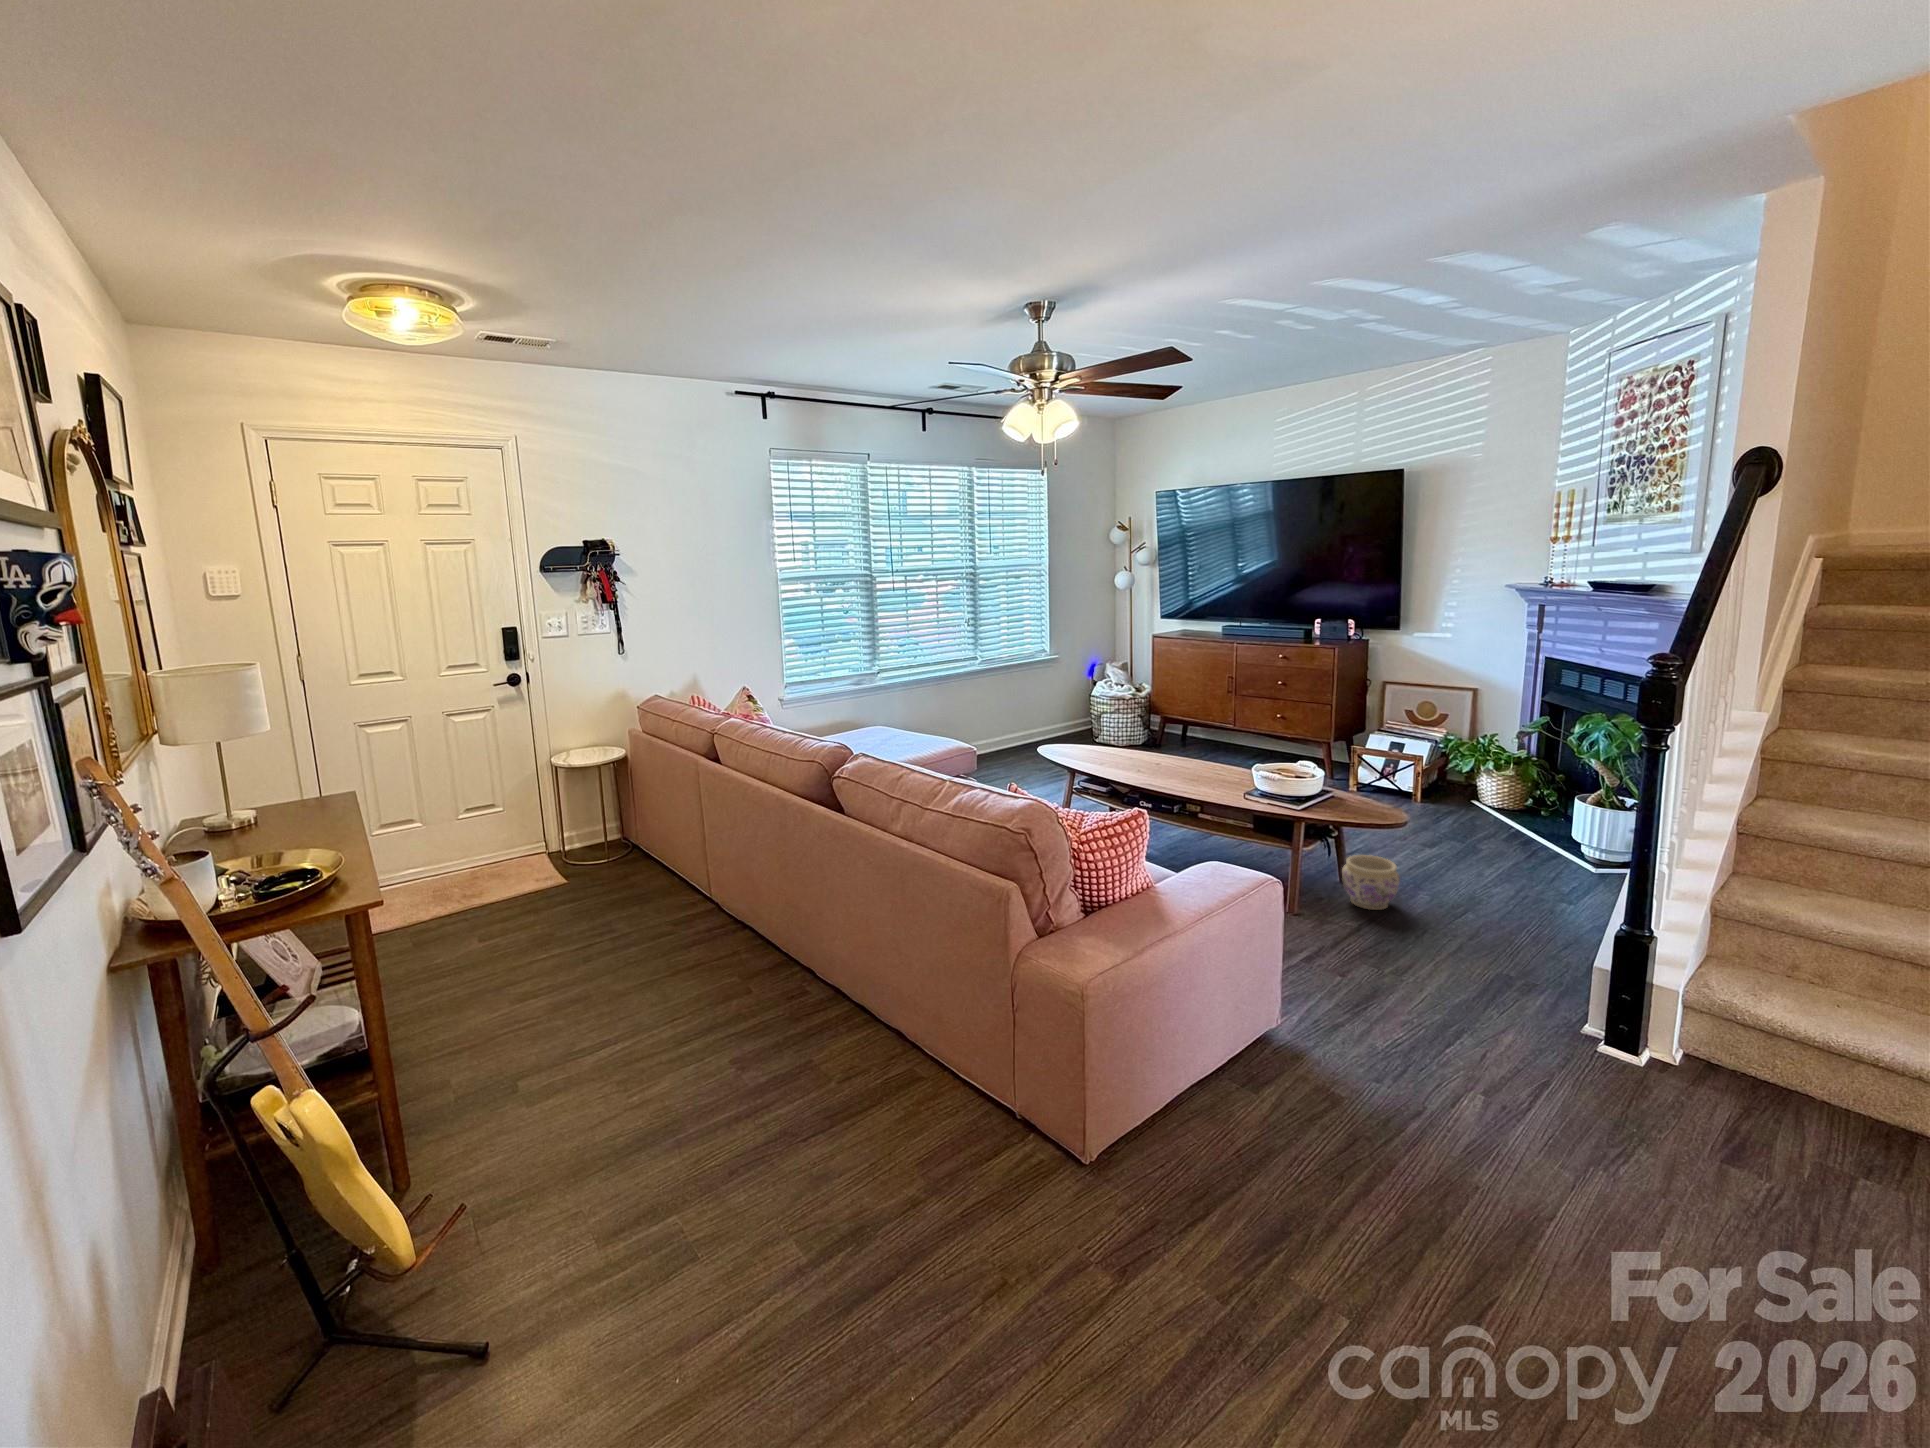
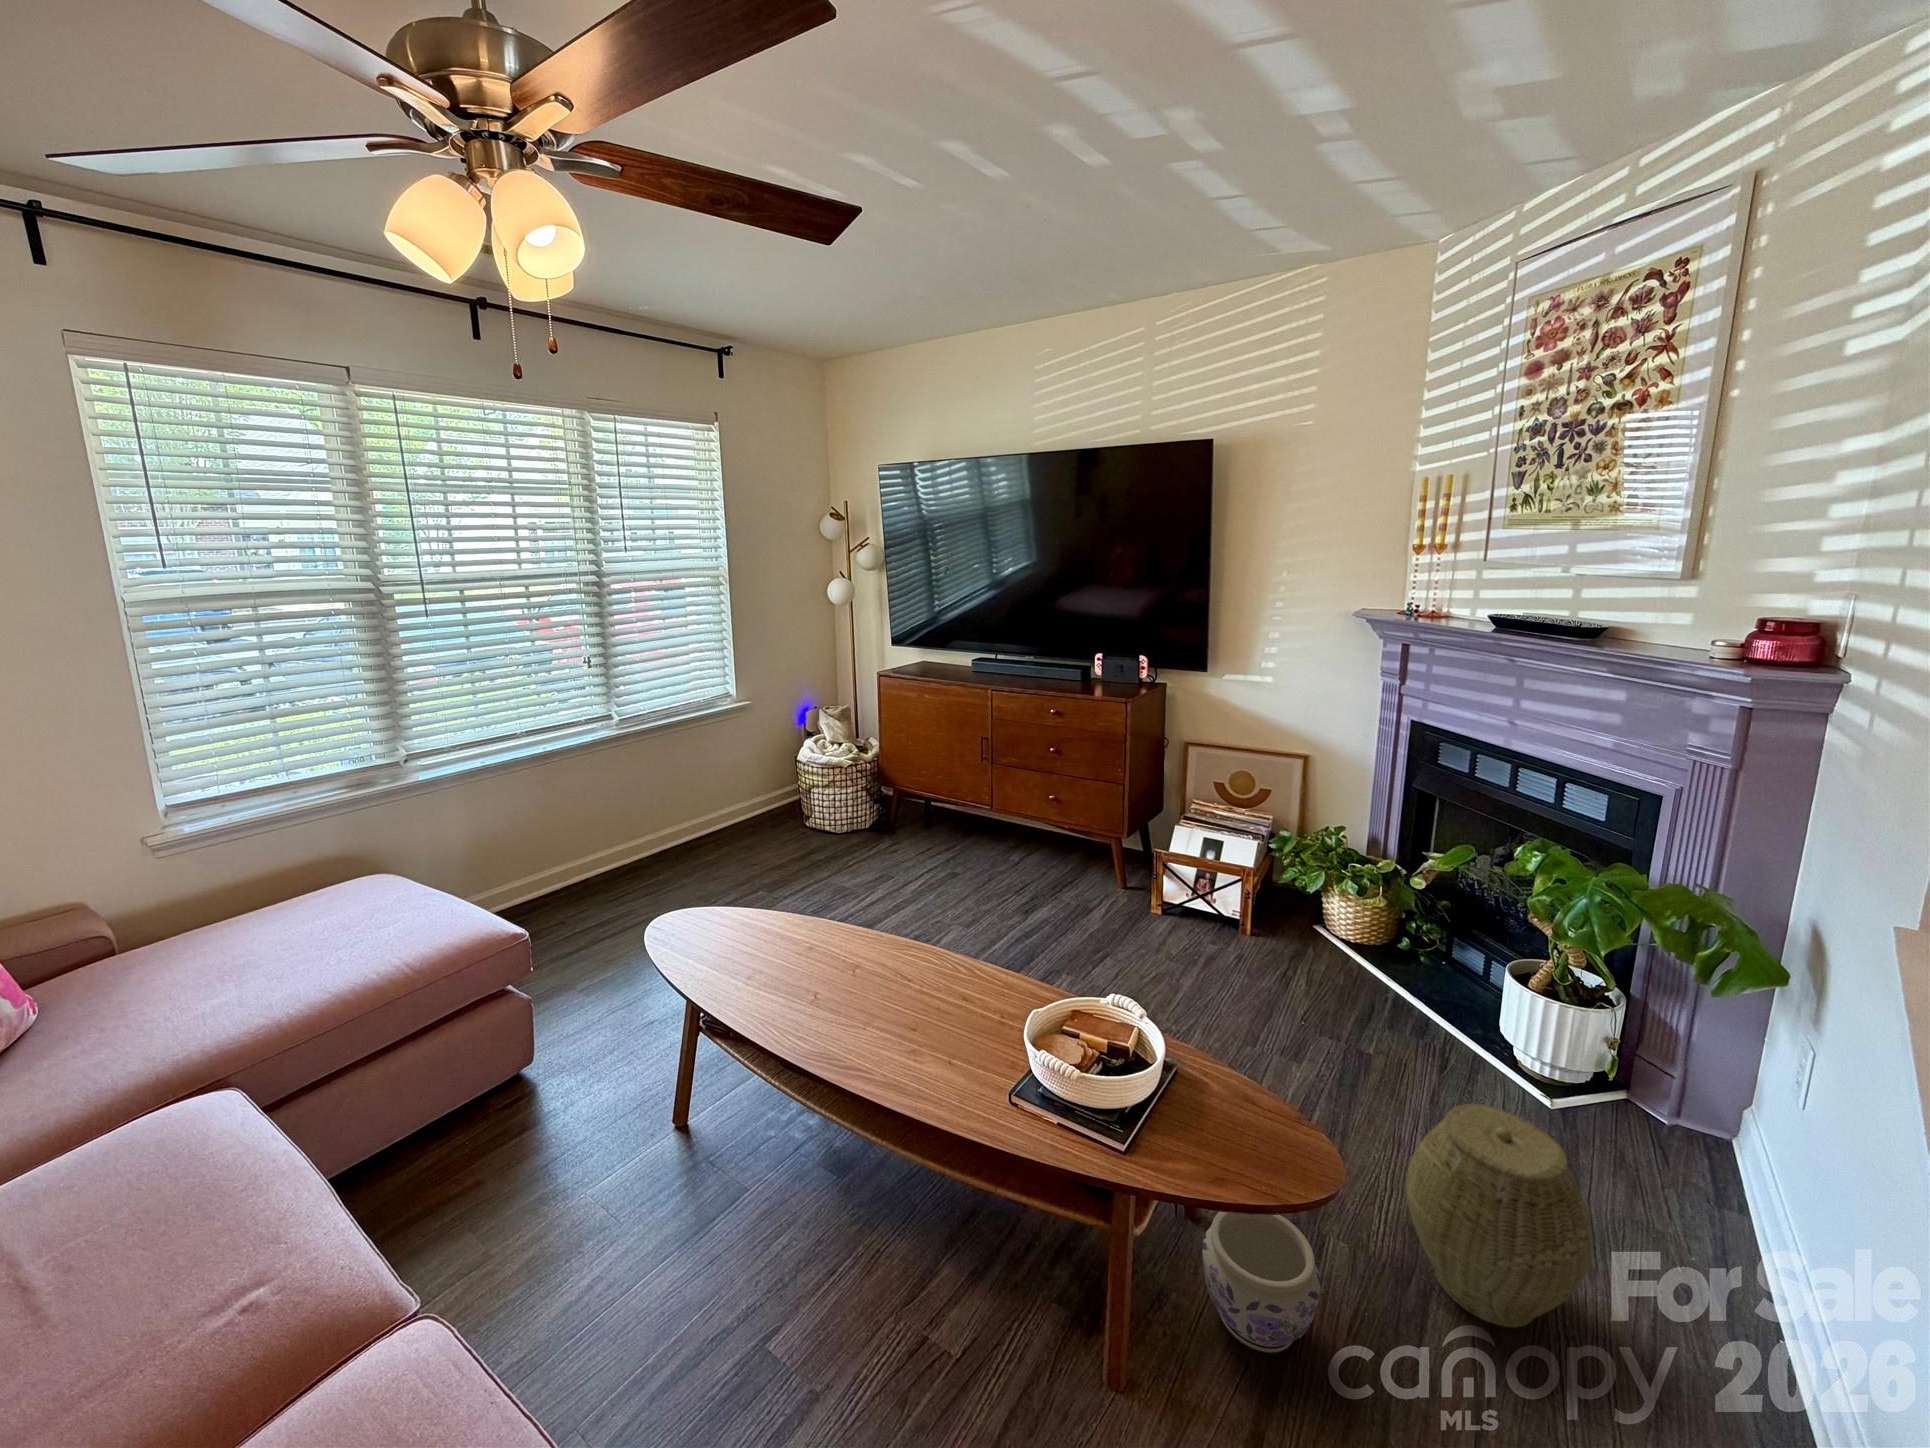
woven basket: none [1458,817,1549,915] -> present [1406,1104,1593,1327]

